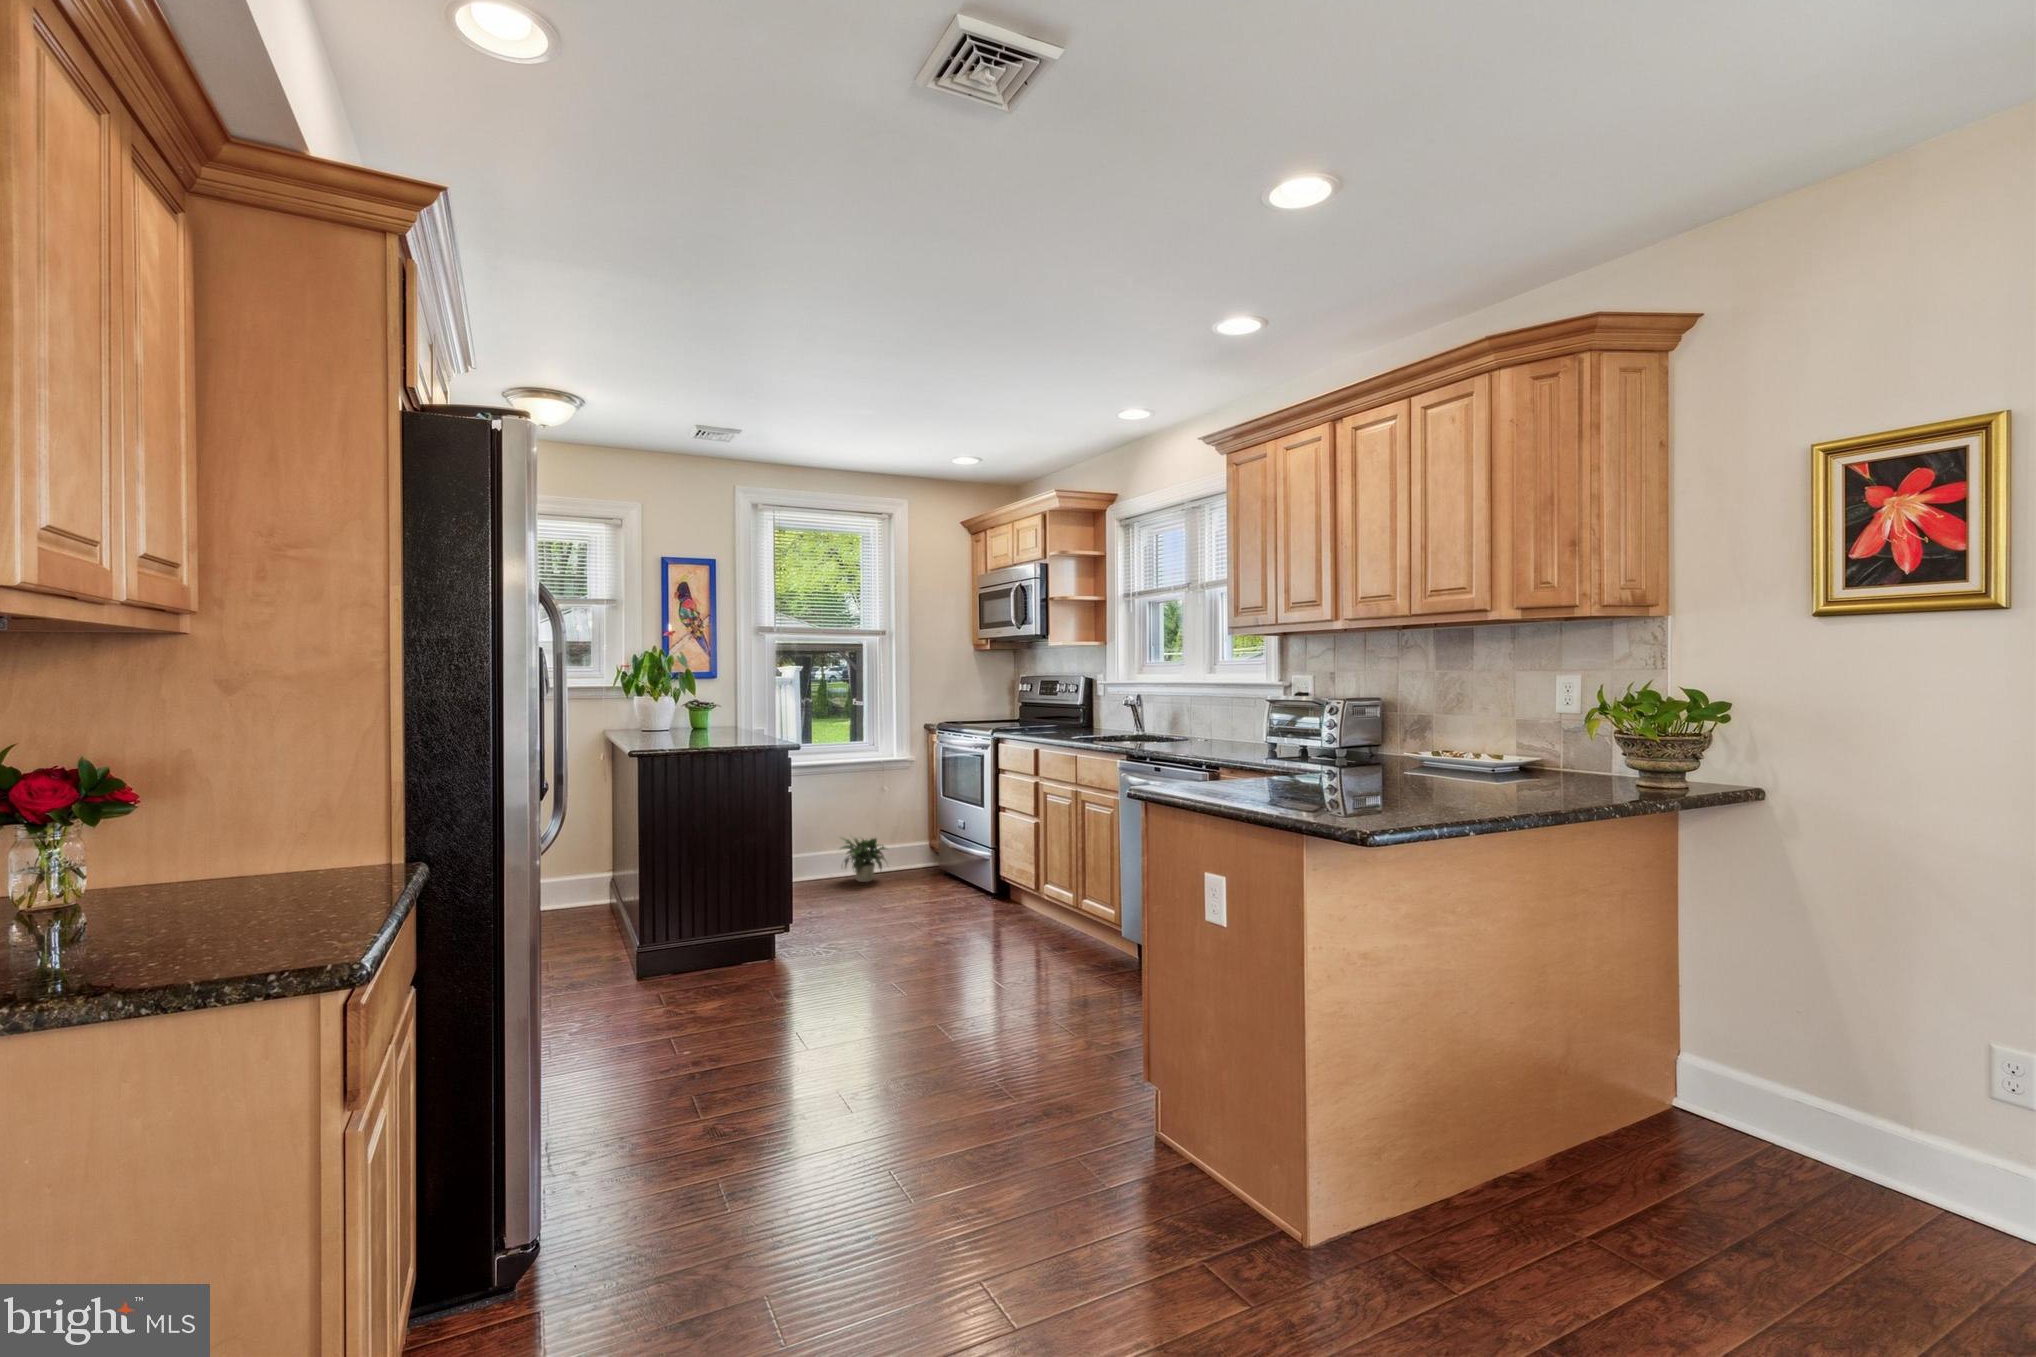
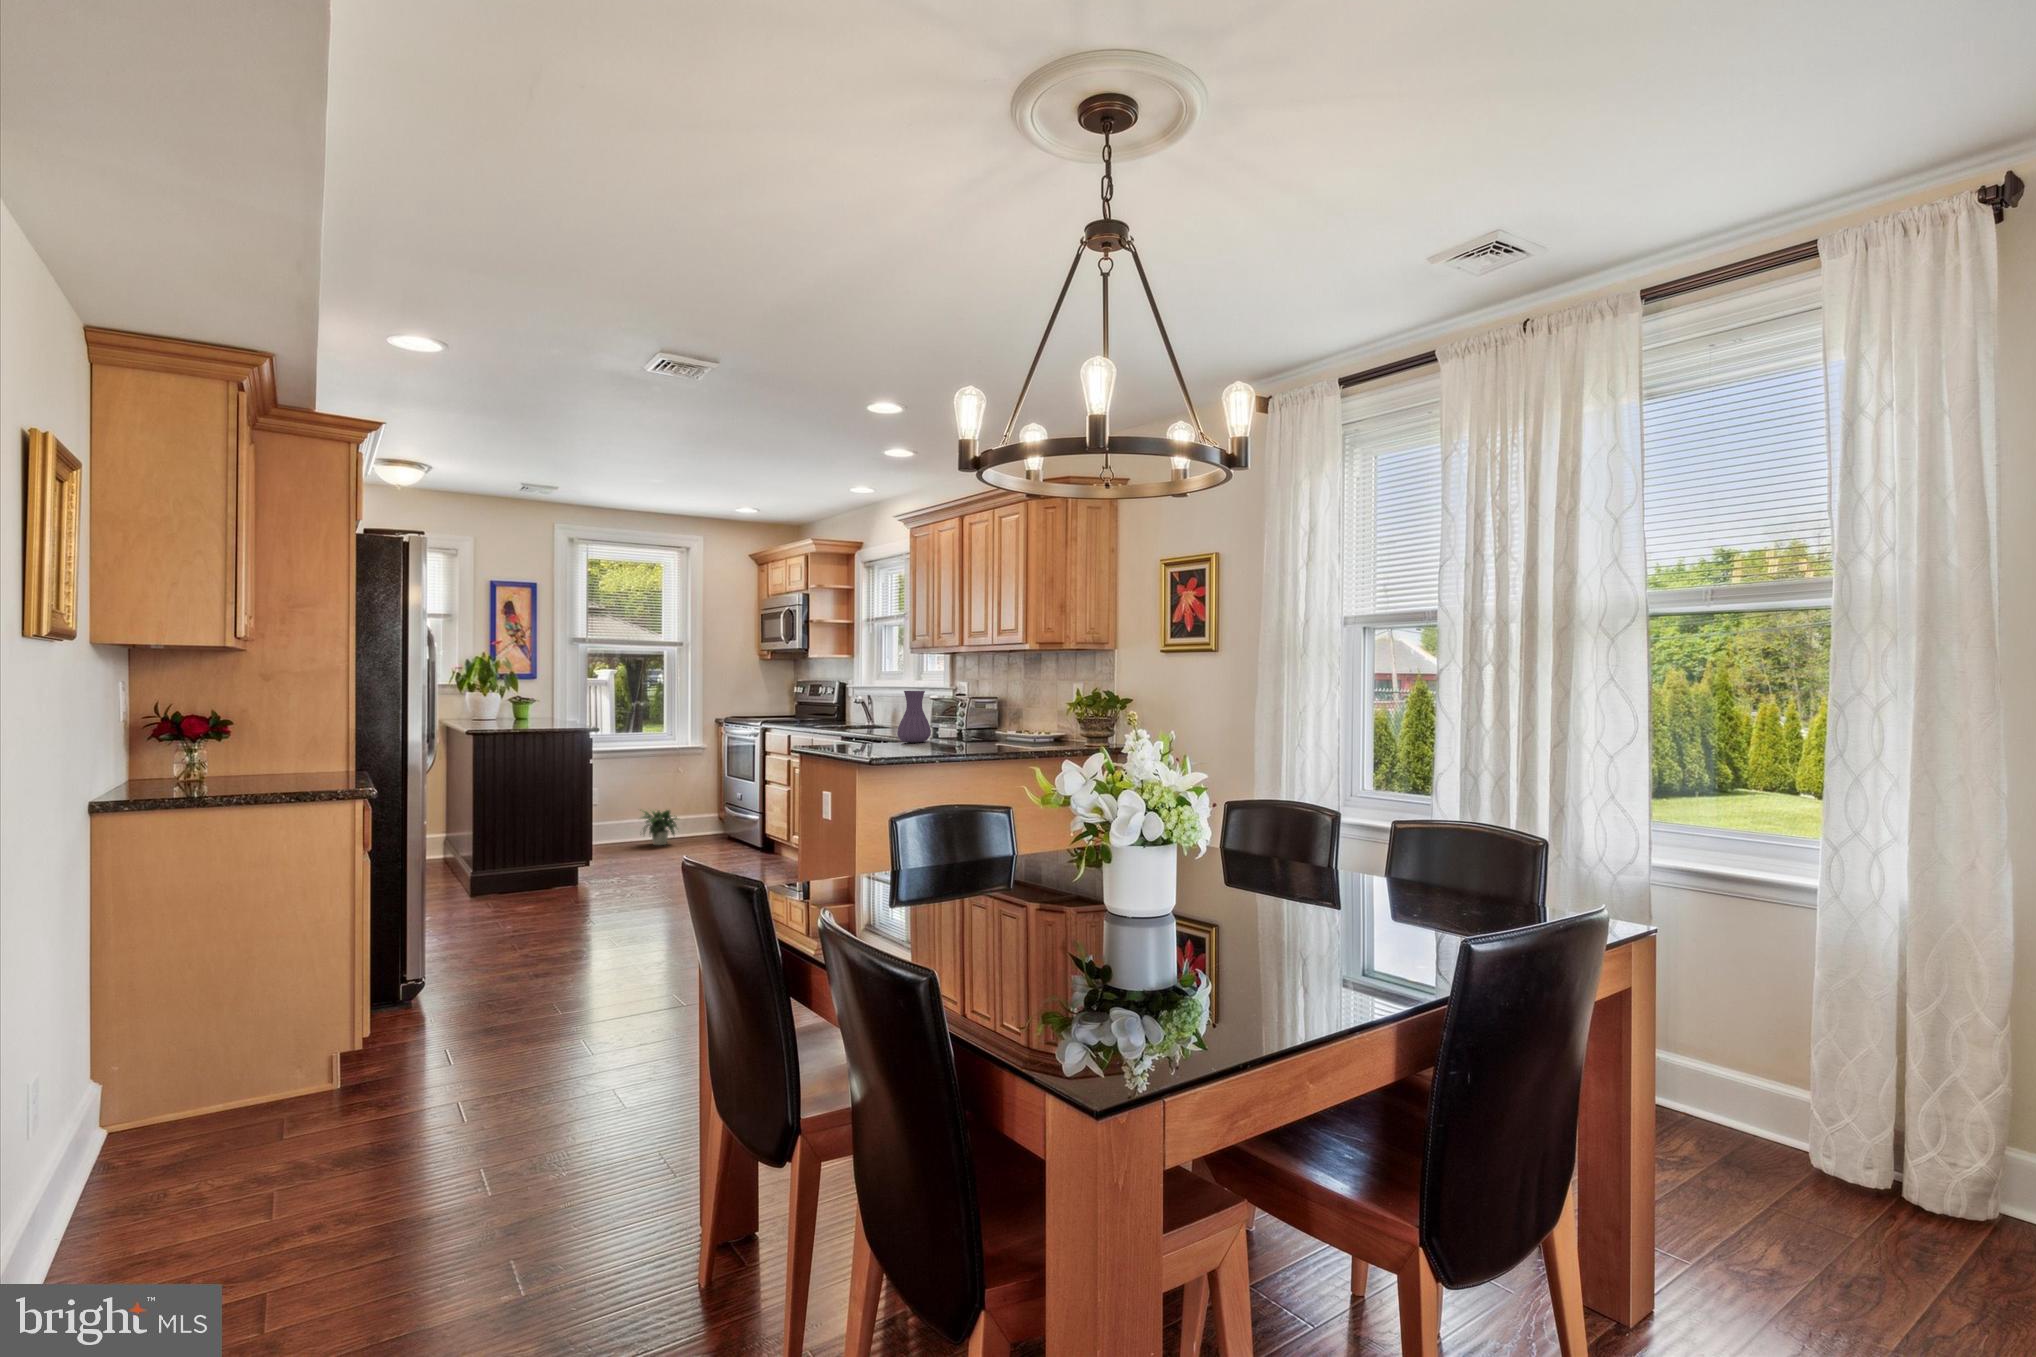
vase: none [1231,690,1283,767] -> present [897,691,931,743]

